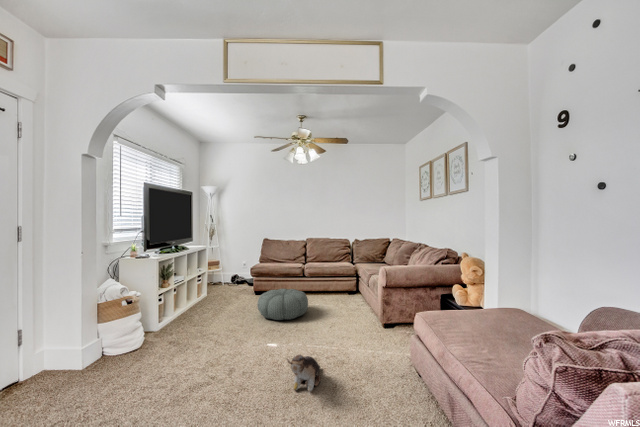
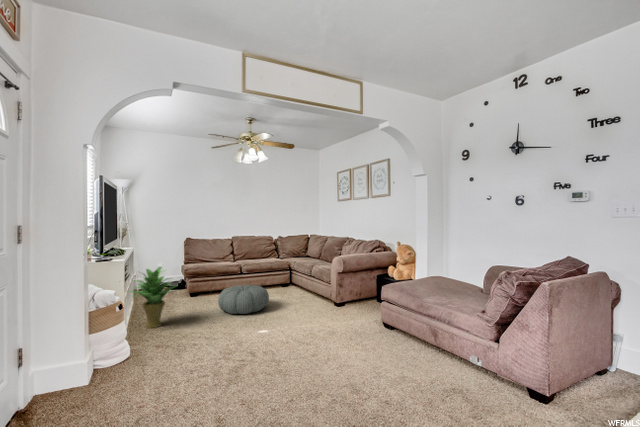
potted plant: none [174,265,217,321] -> present [129,267,175,328]
plush toy: present [287,354,321,392] -> none [318,322,336,351]

